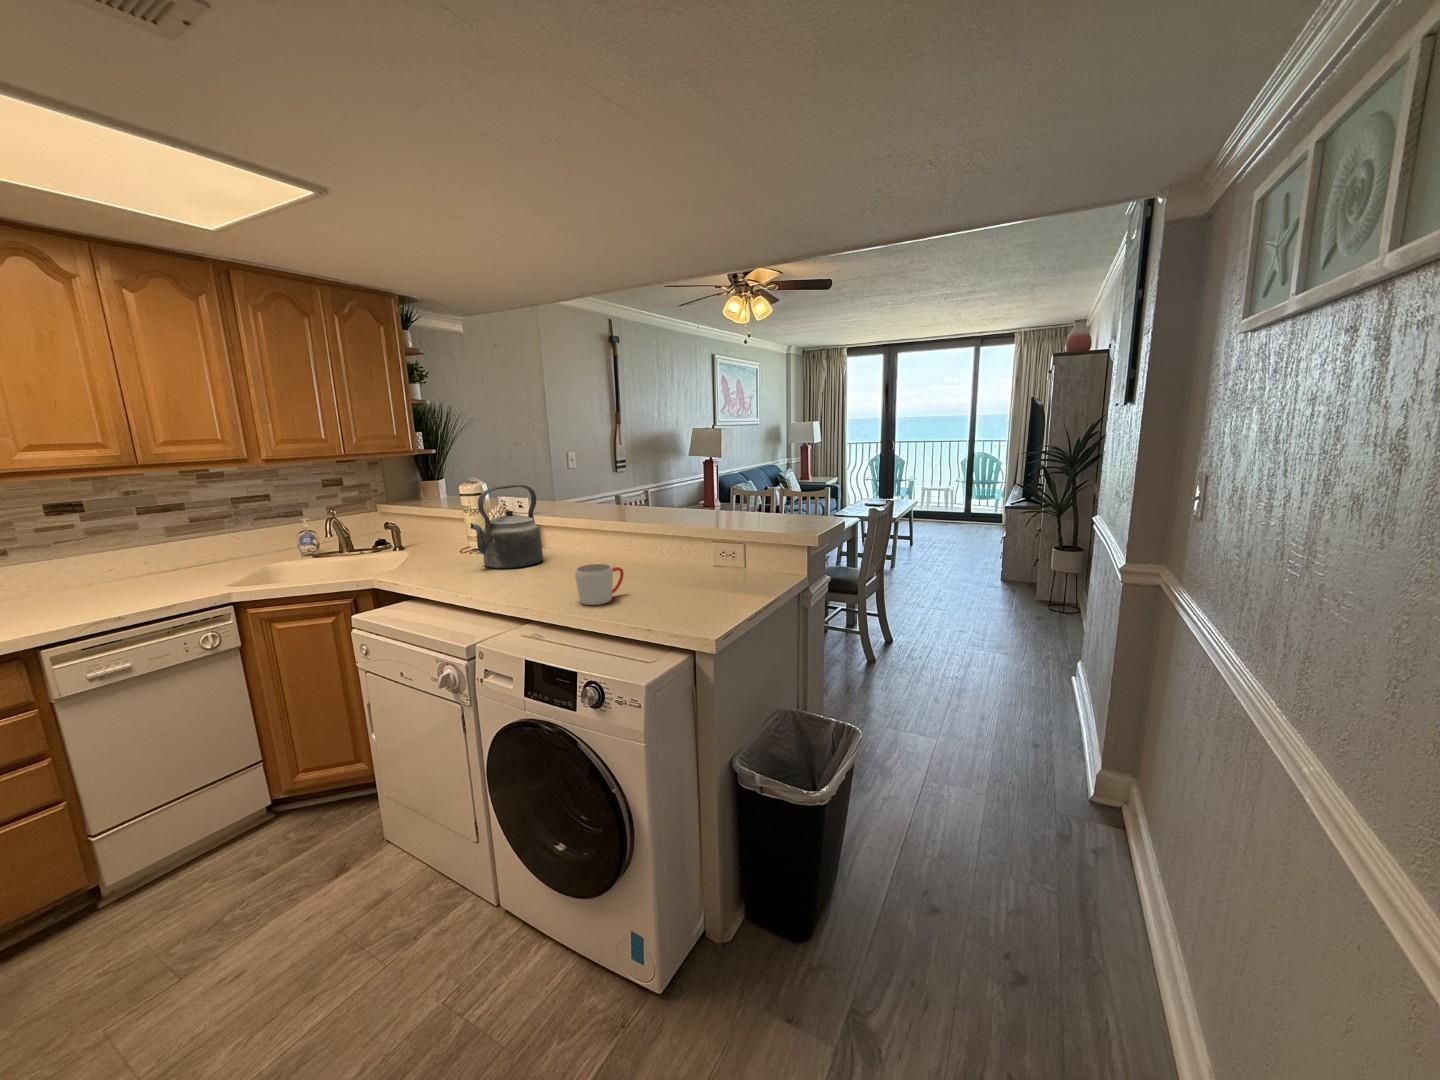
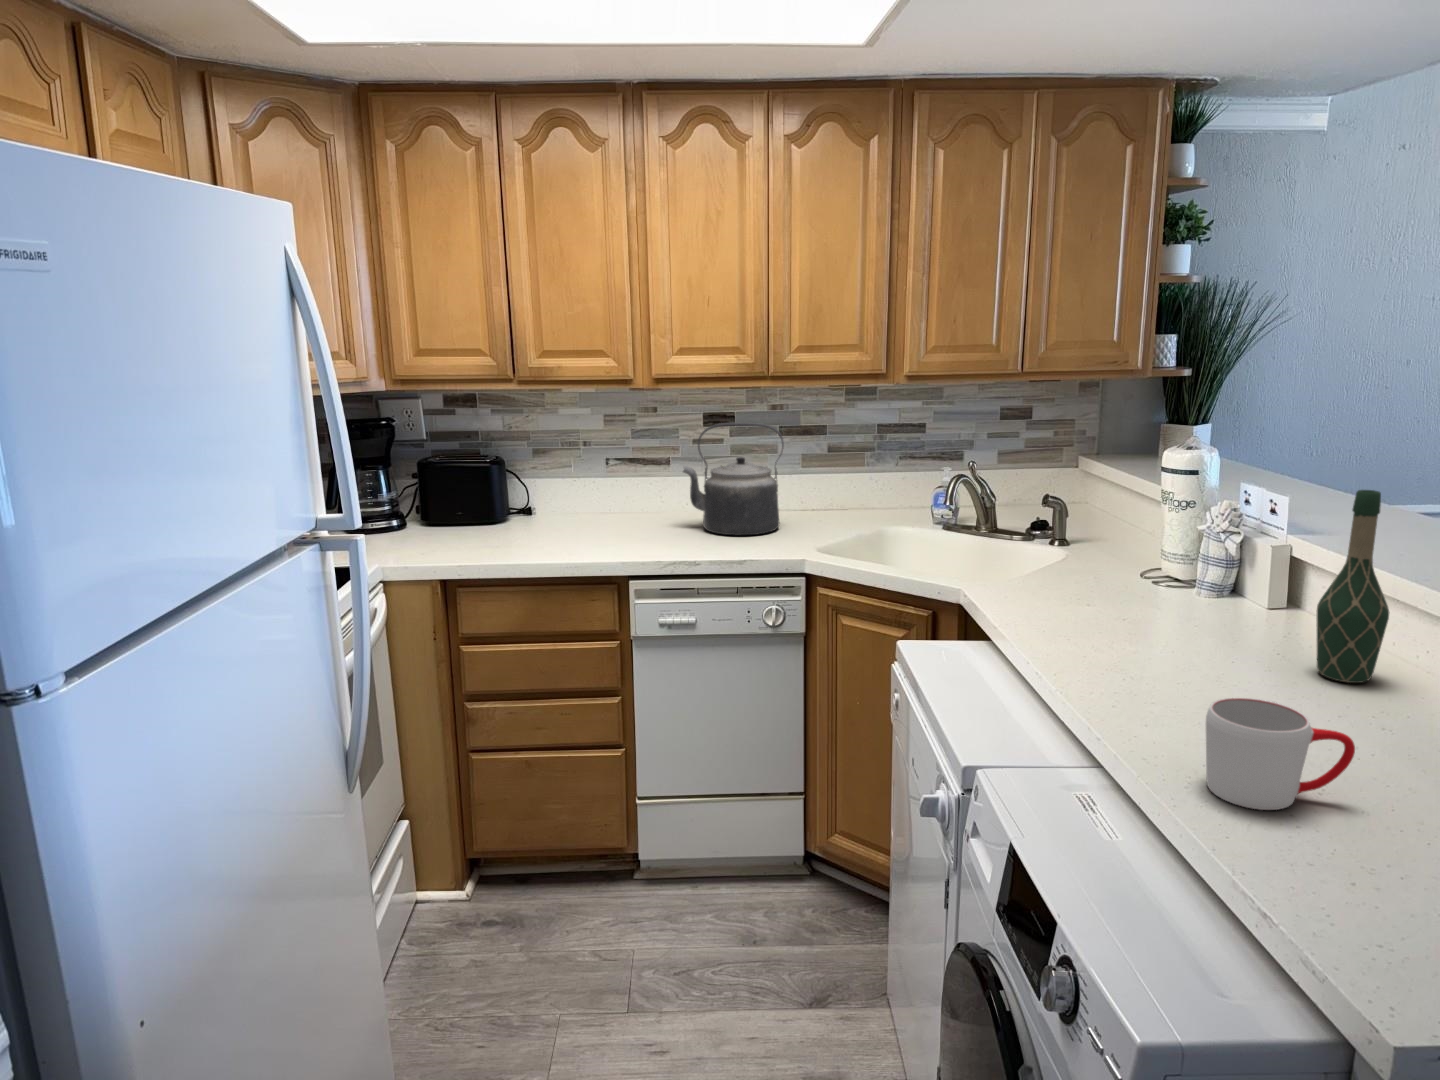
kettle: present [470,485,543,569] -> present [683,423,784,535]
wine bottle: none [566,485,592,565] -> present [1317,490,1389,683]

